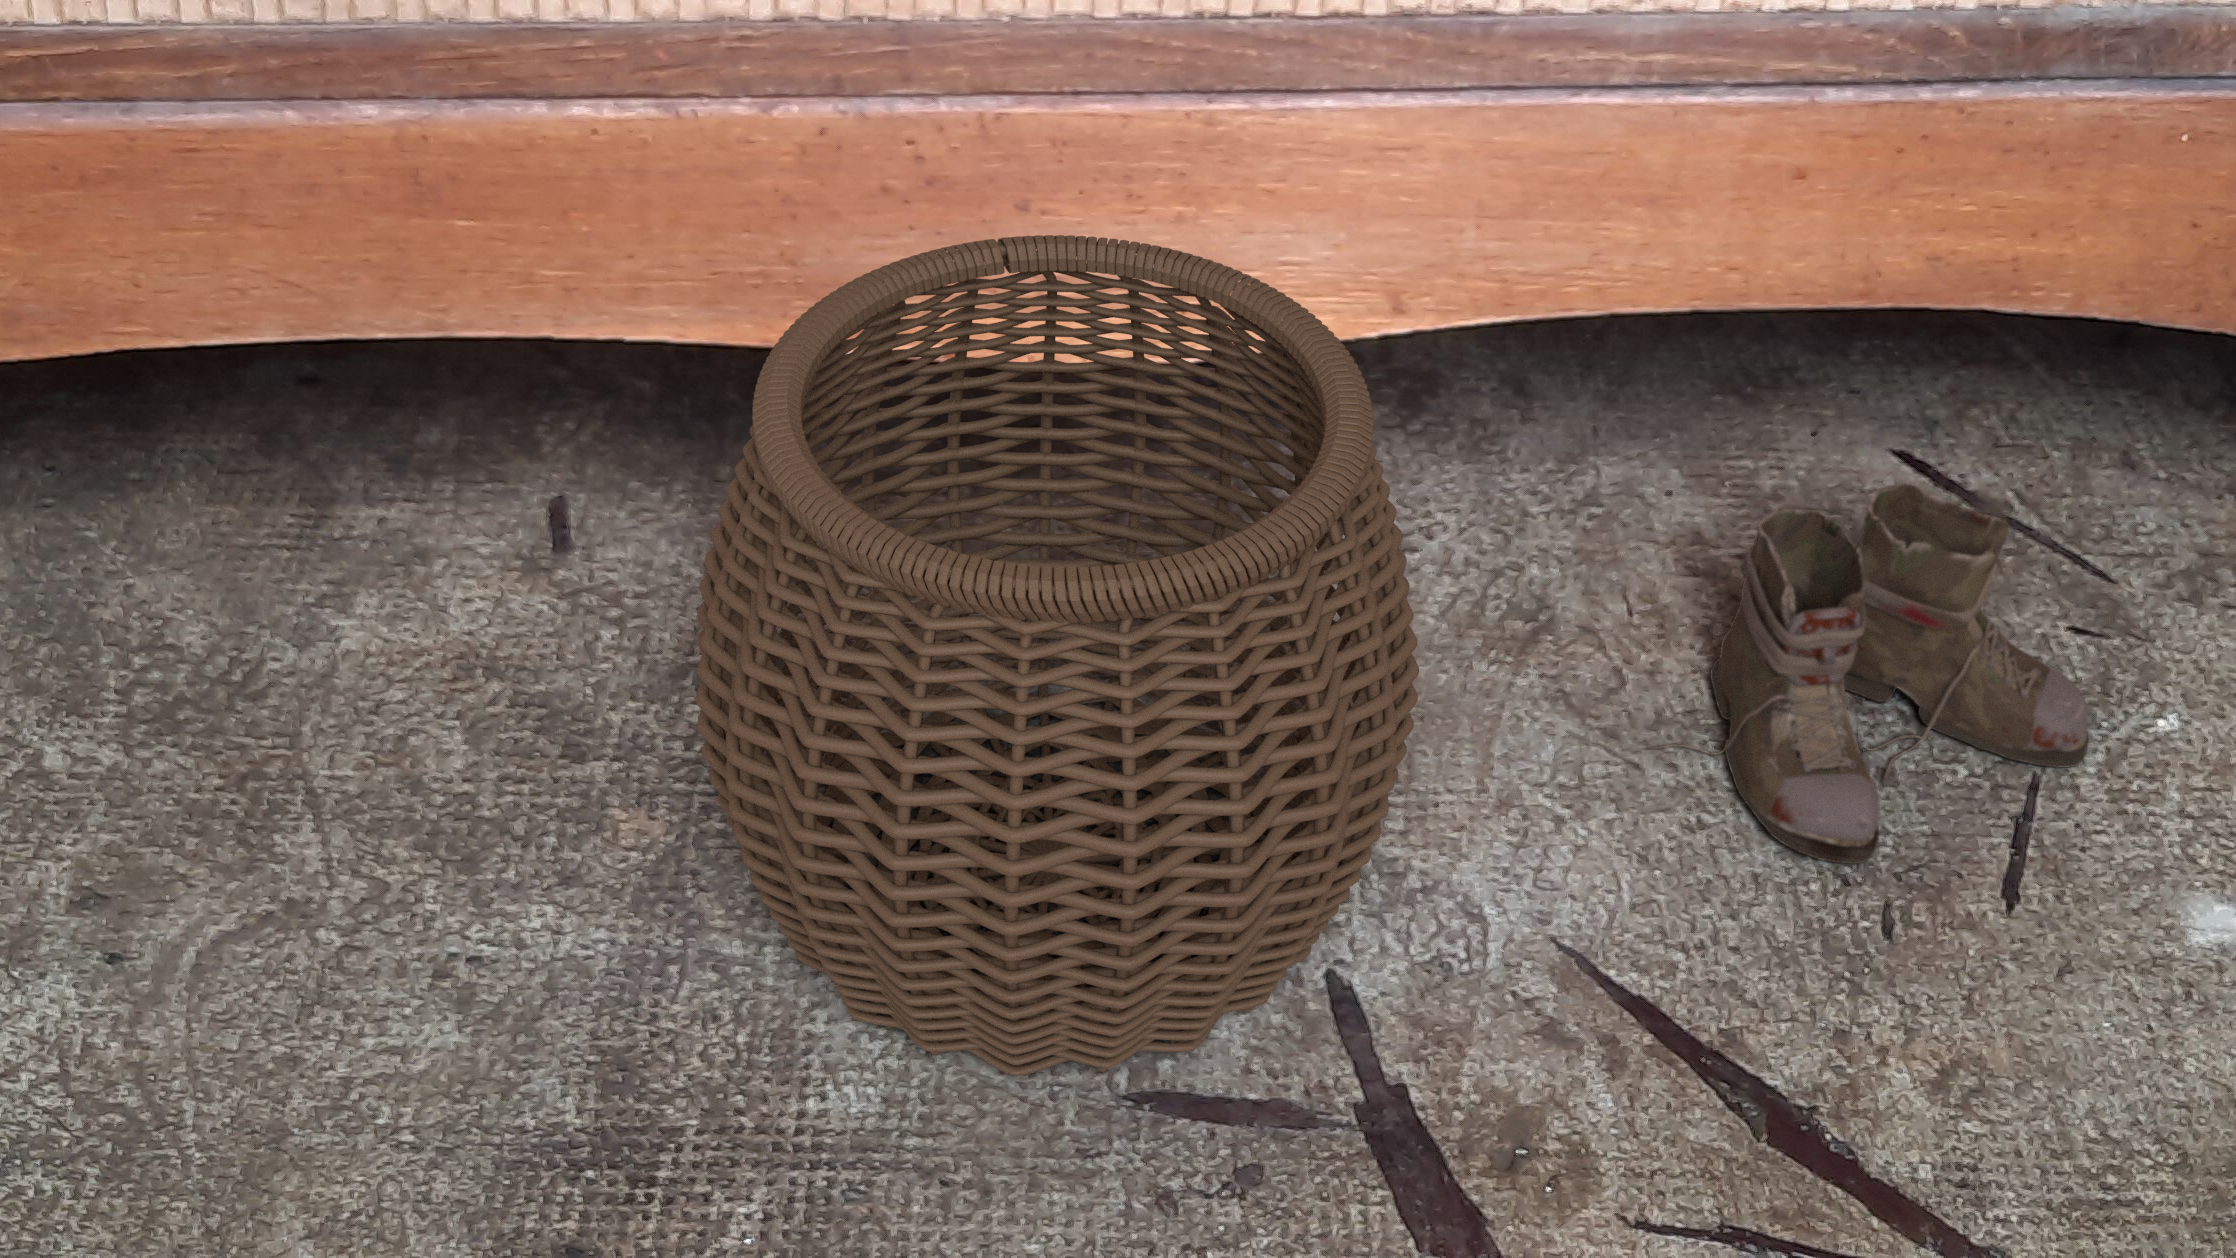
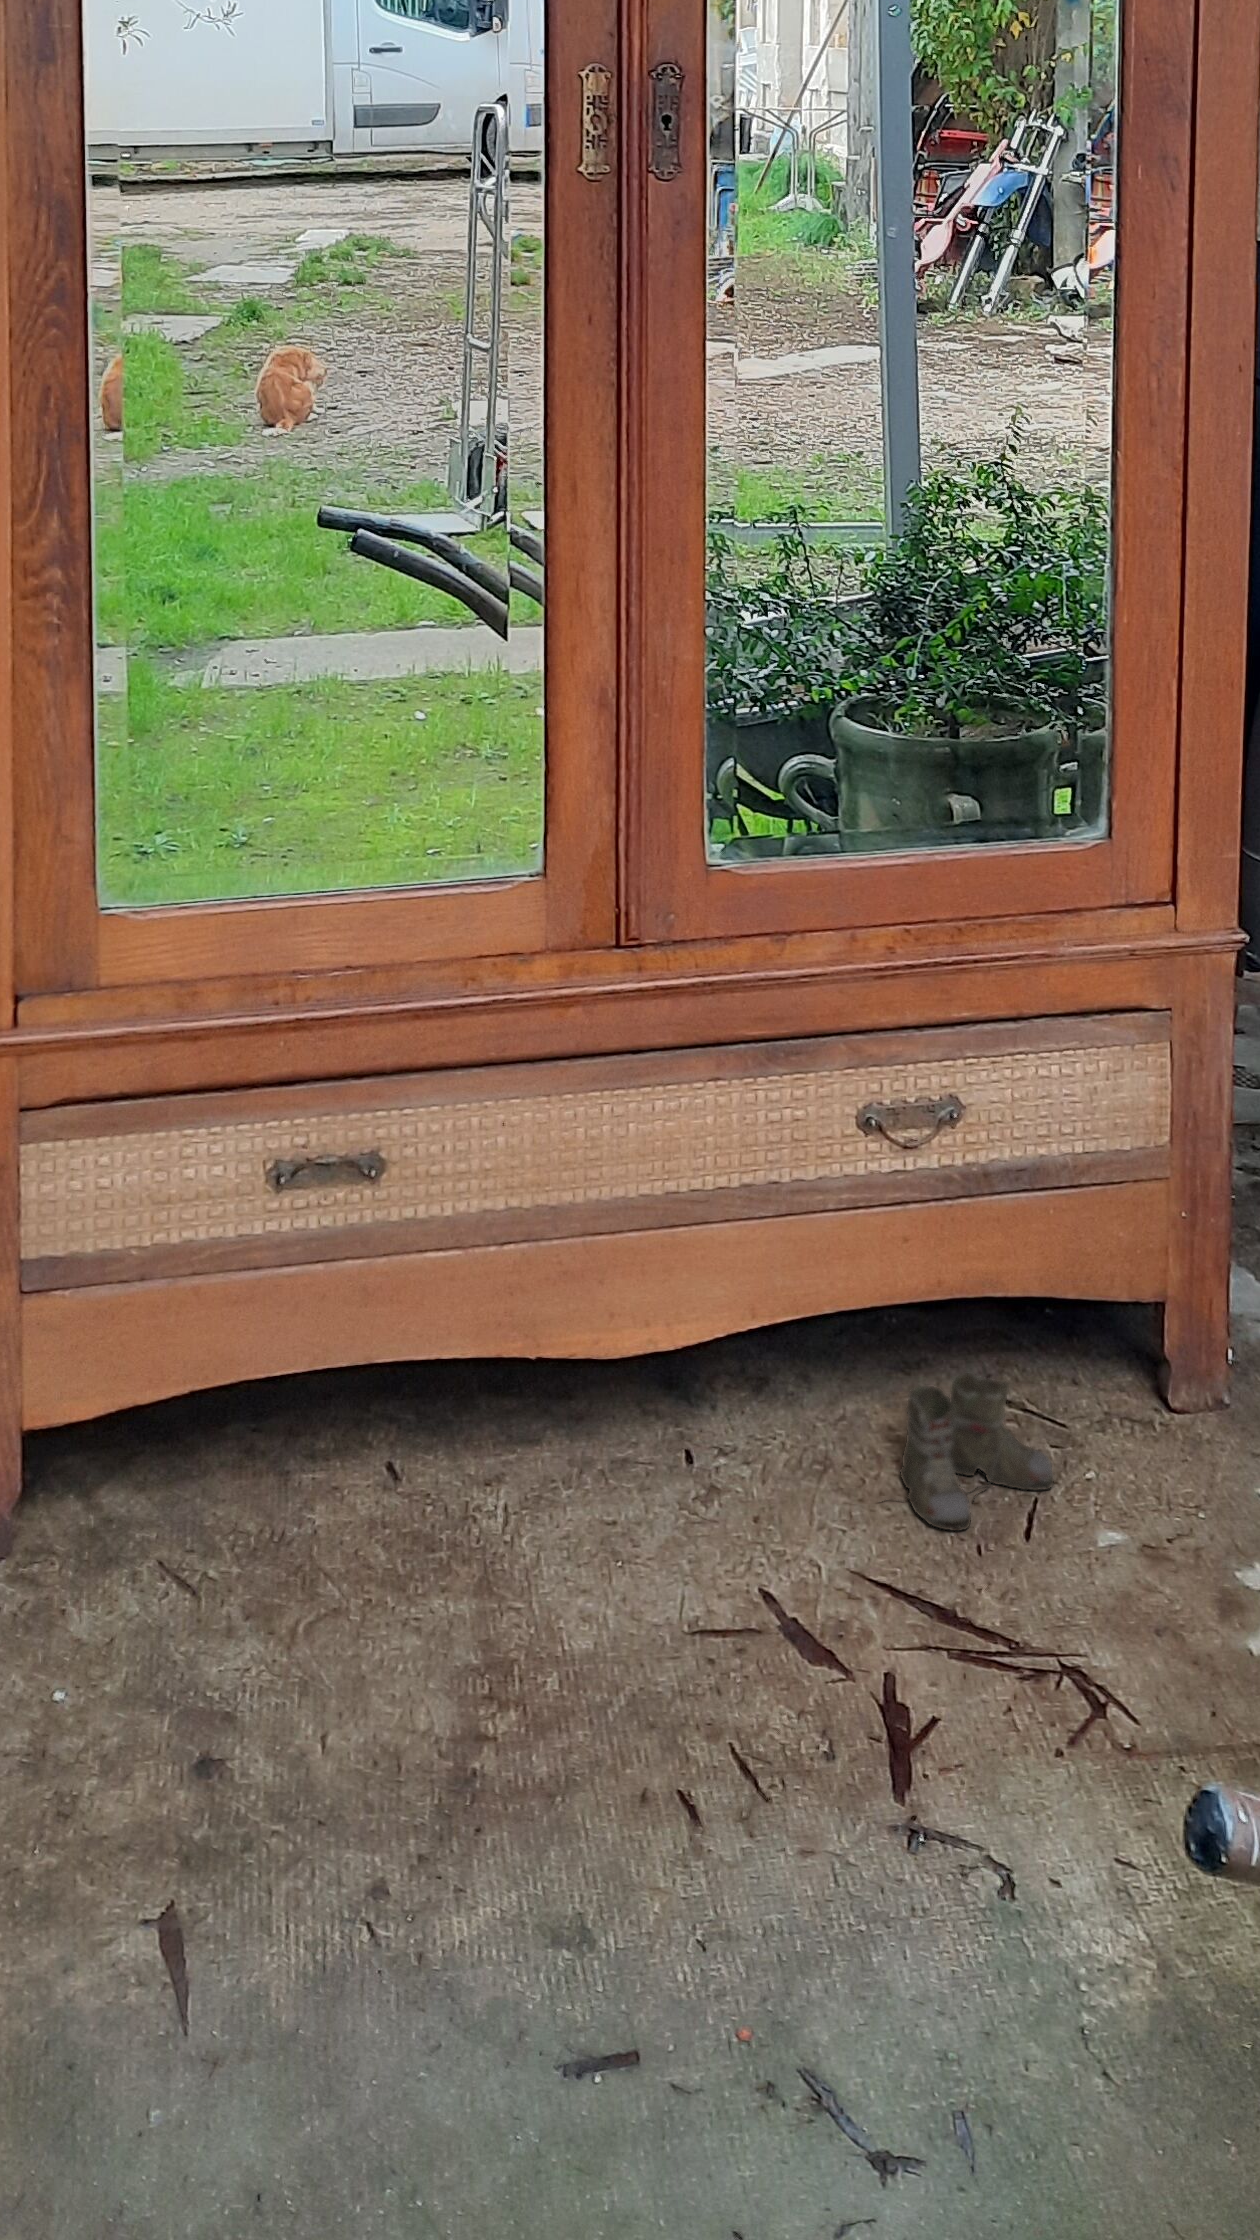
woven basket: present [695,235,1419,1077] -> none [503,1286,783,1628]

